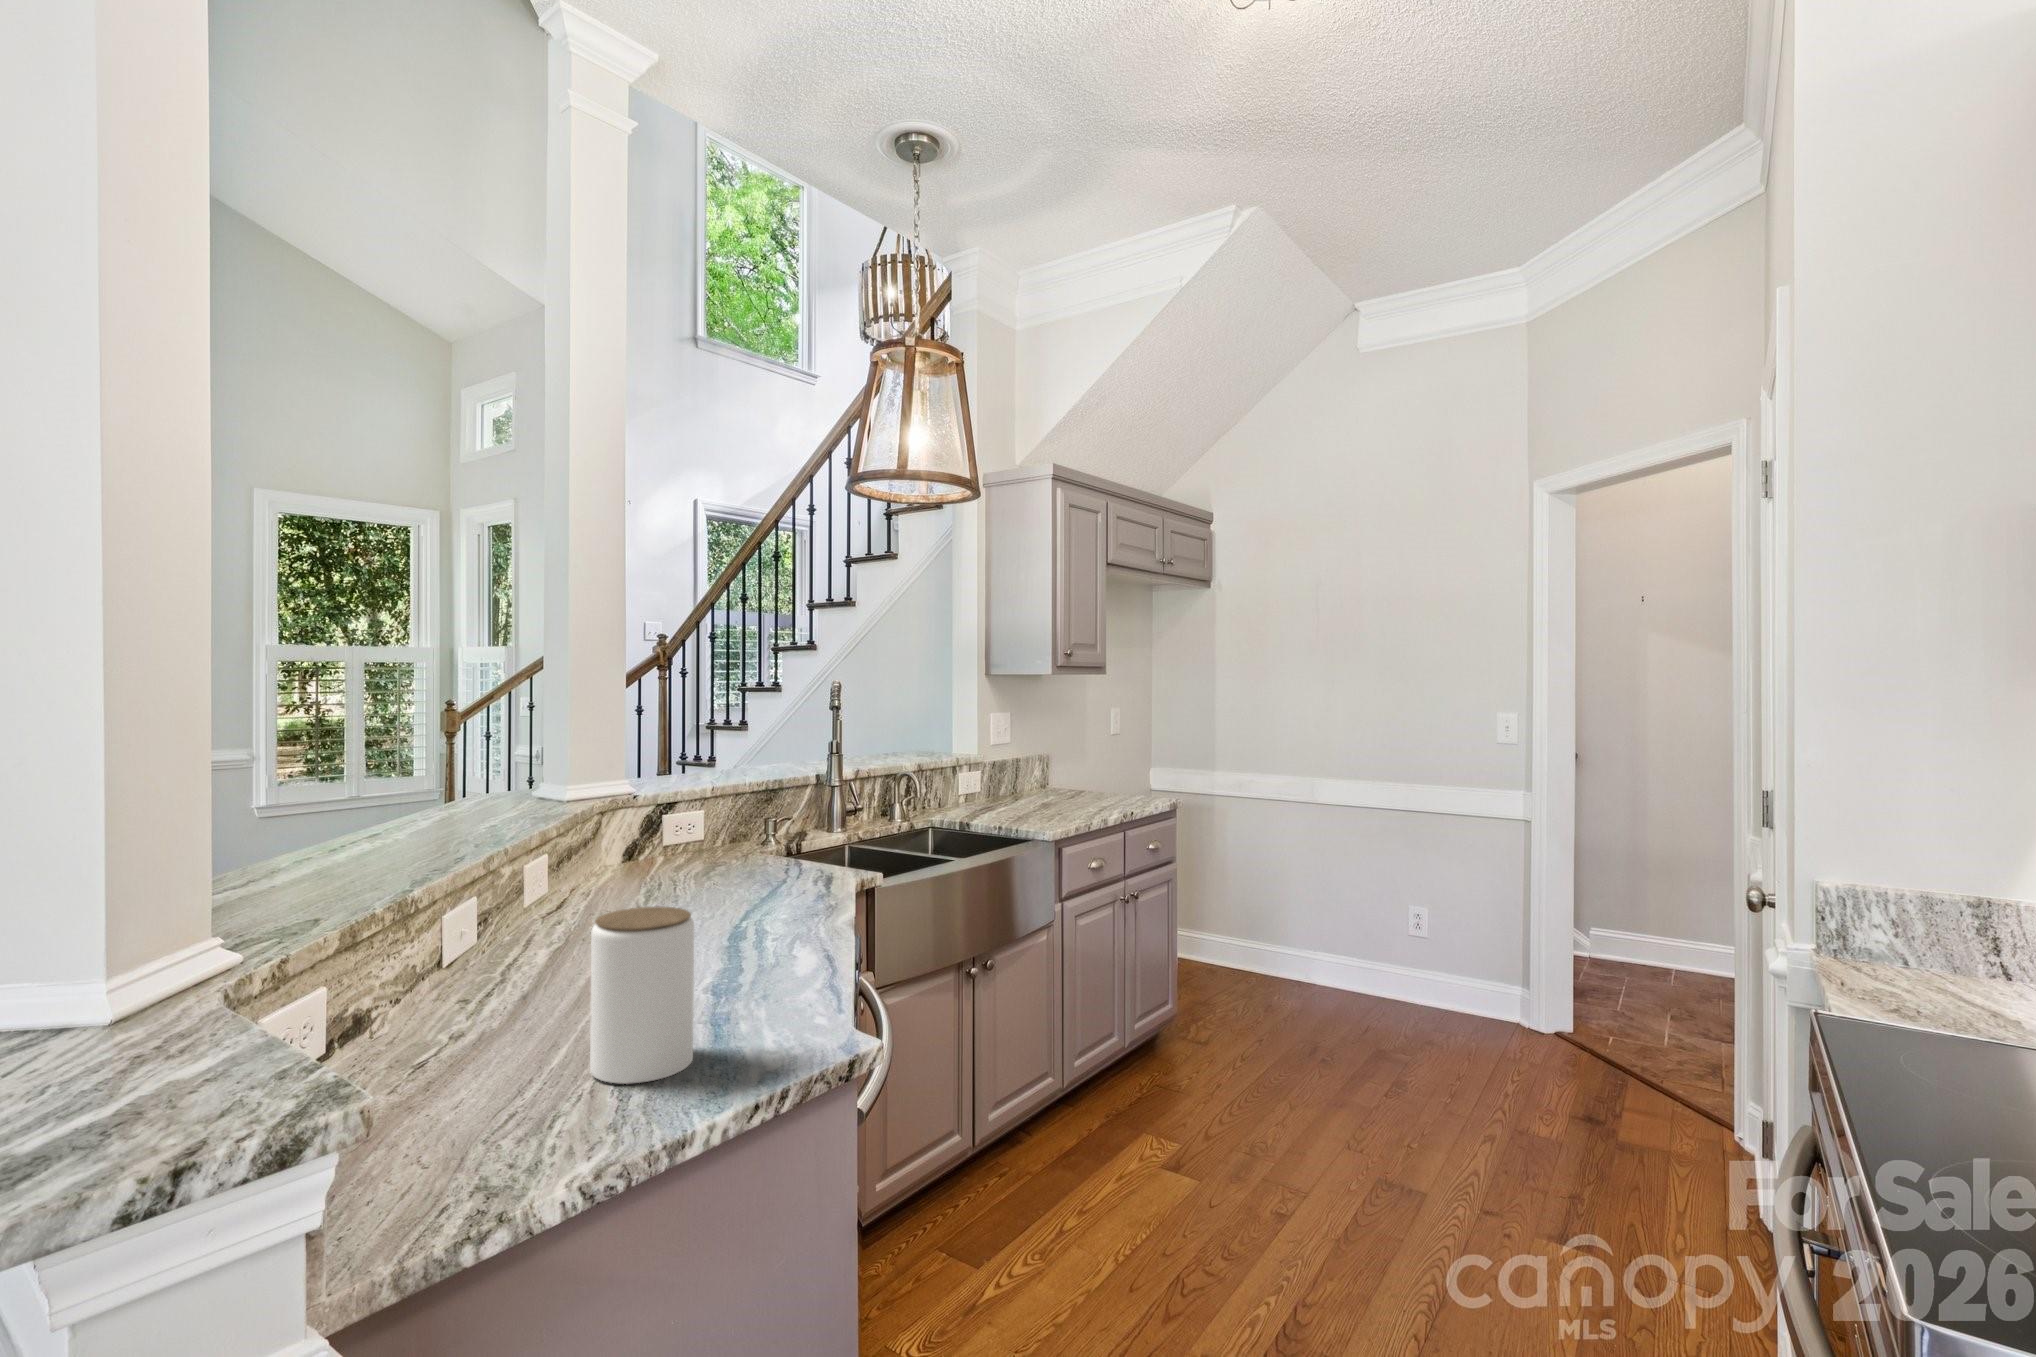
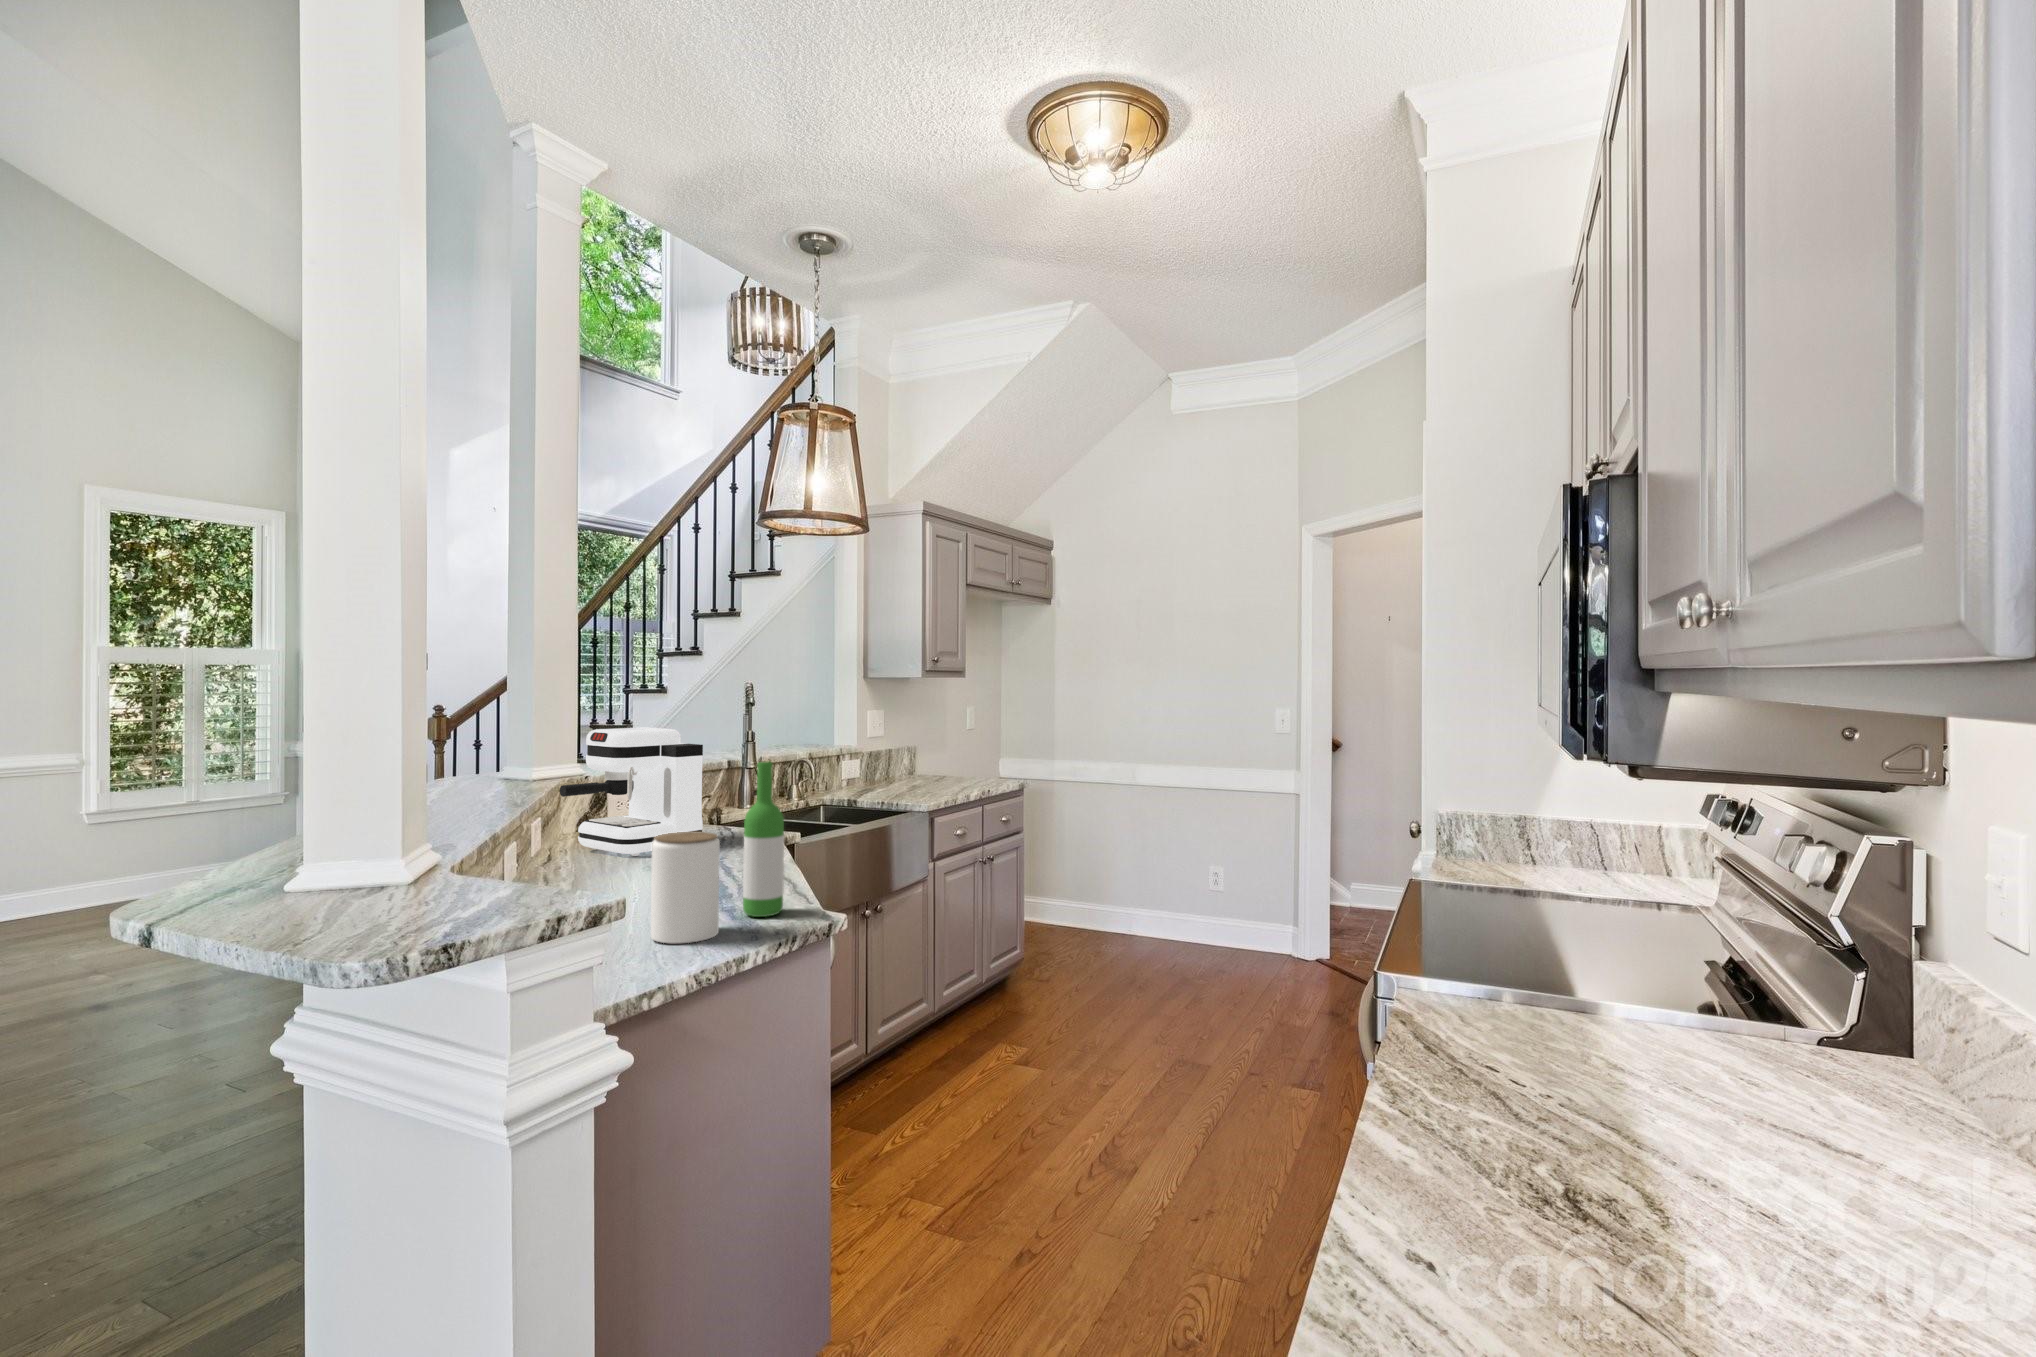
coffee maker: none [578,739,757,904] -> present [560,728,703,856]
wine bottle: none [743,801,802,1031] -> present [743,762,784,917]

